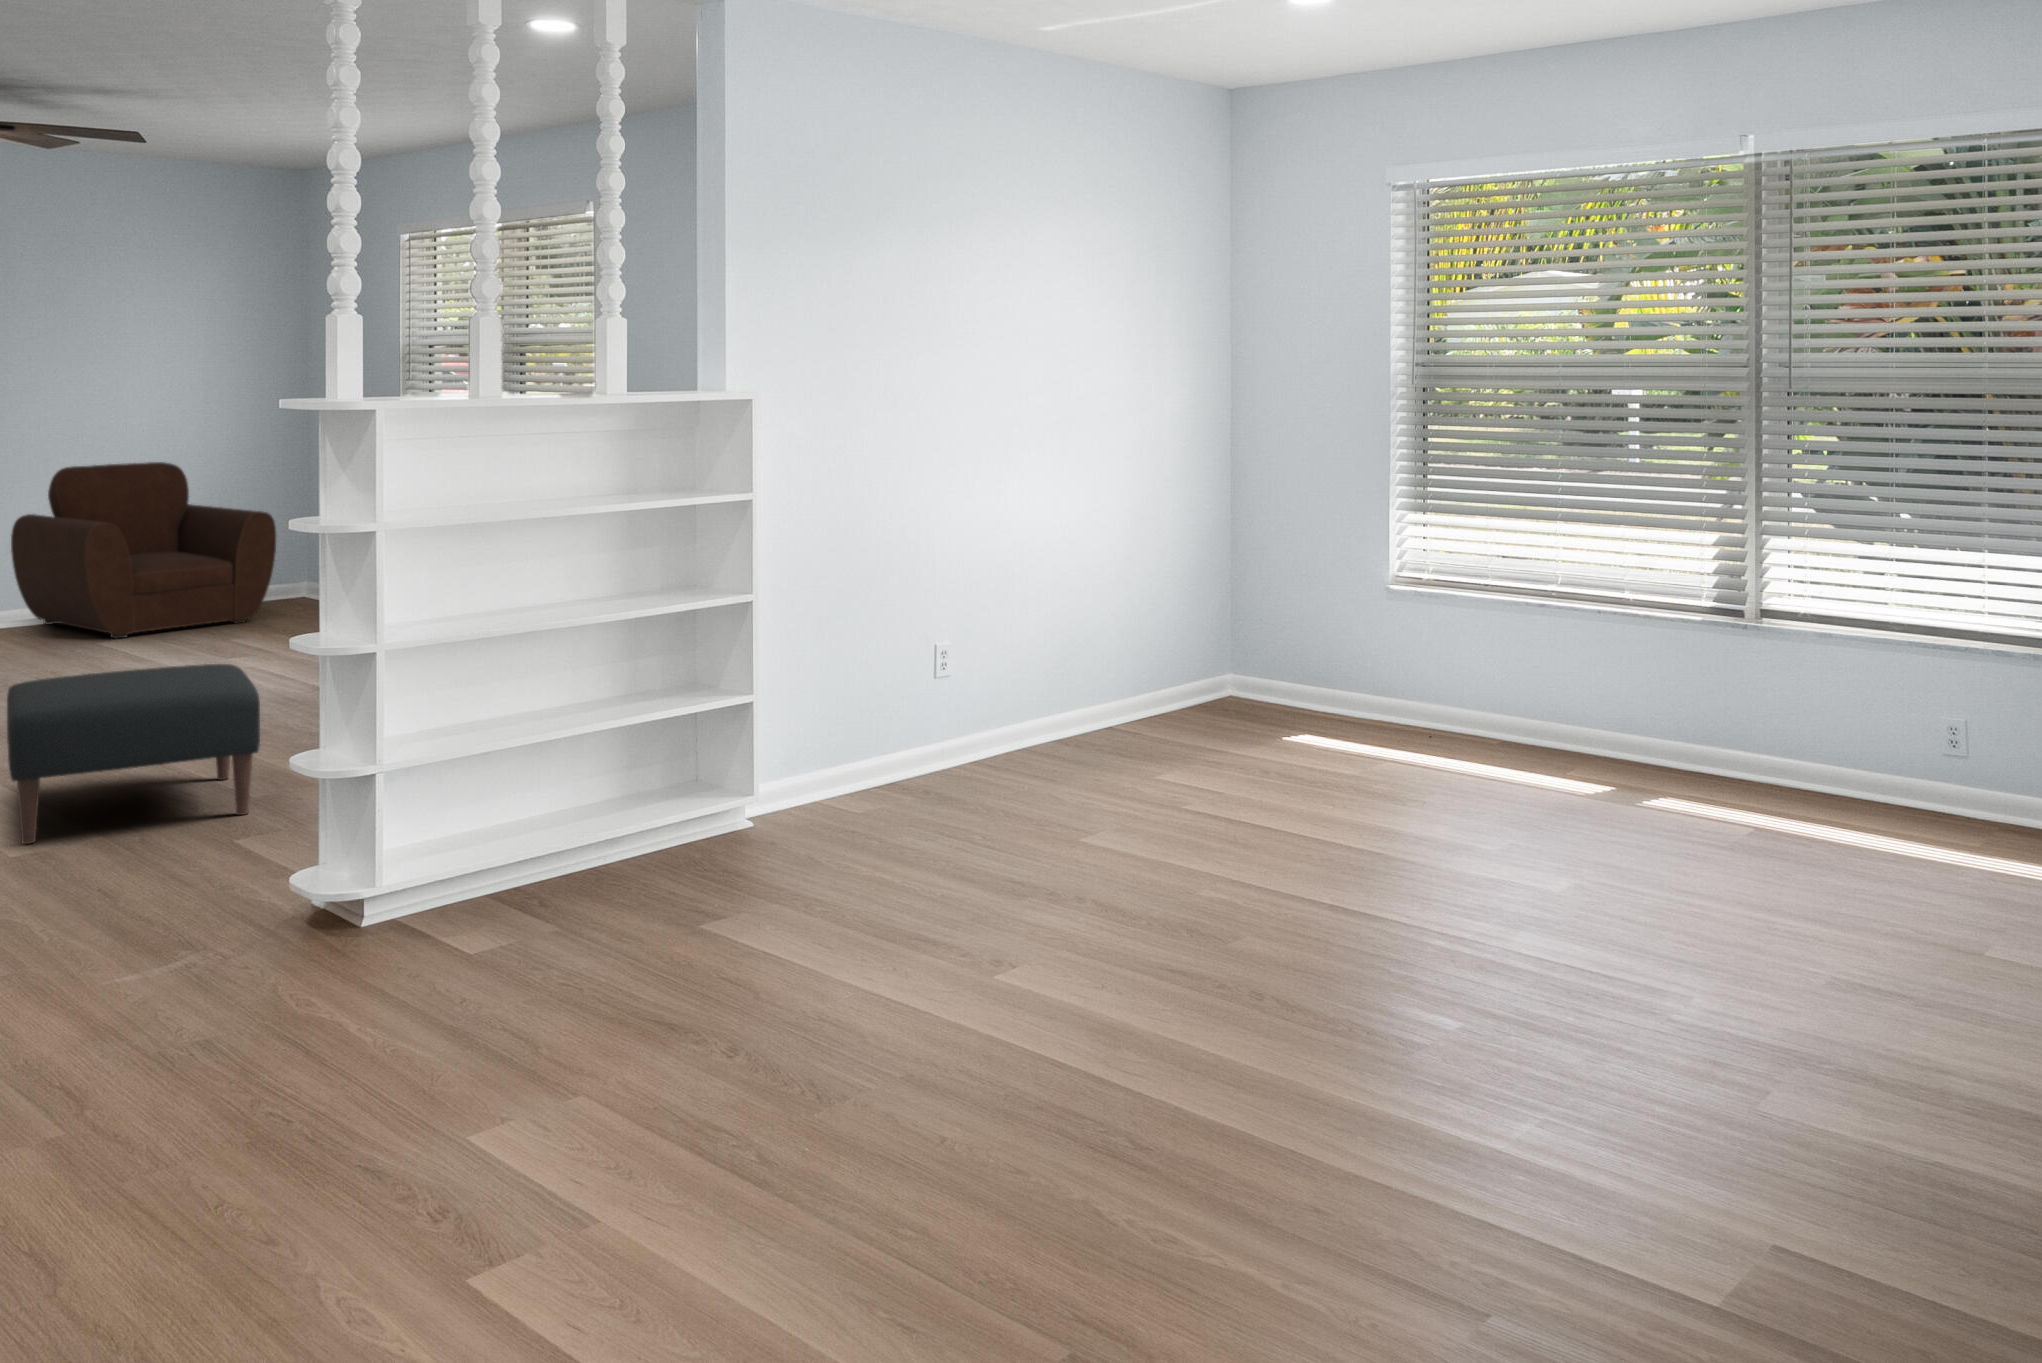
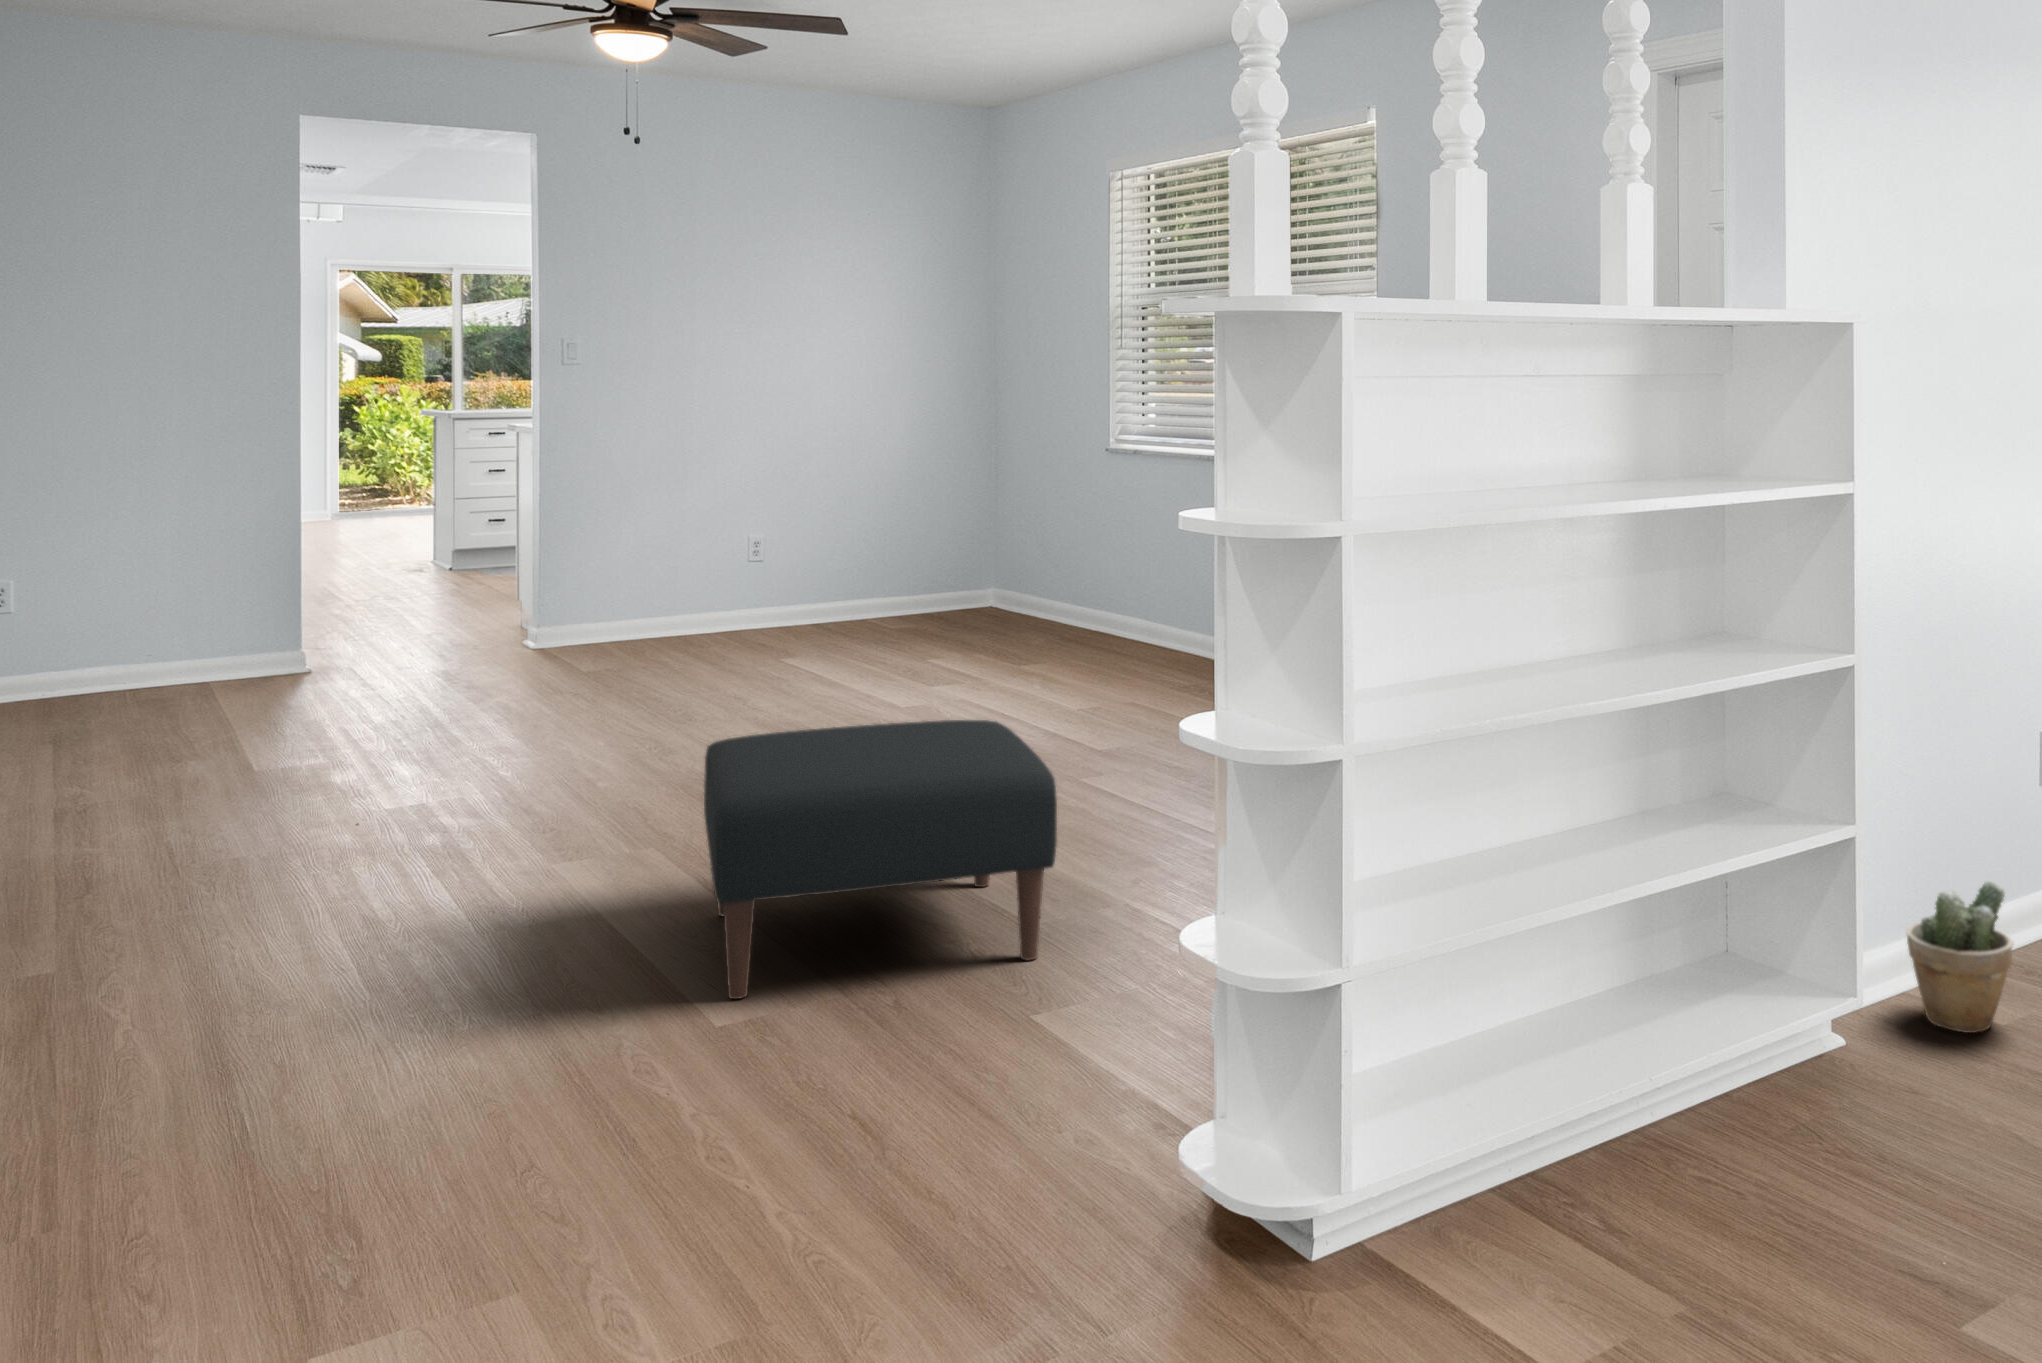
armchair: present [11,462,276,638] -> none [689,451,972,656]
potted plant: none [799,726,859,814] -> present [1906,881,2013,1033]

